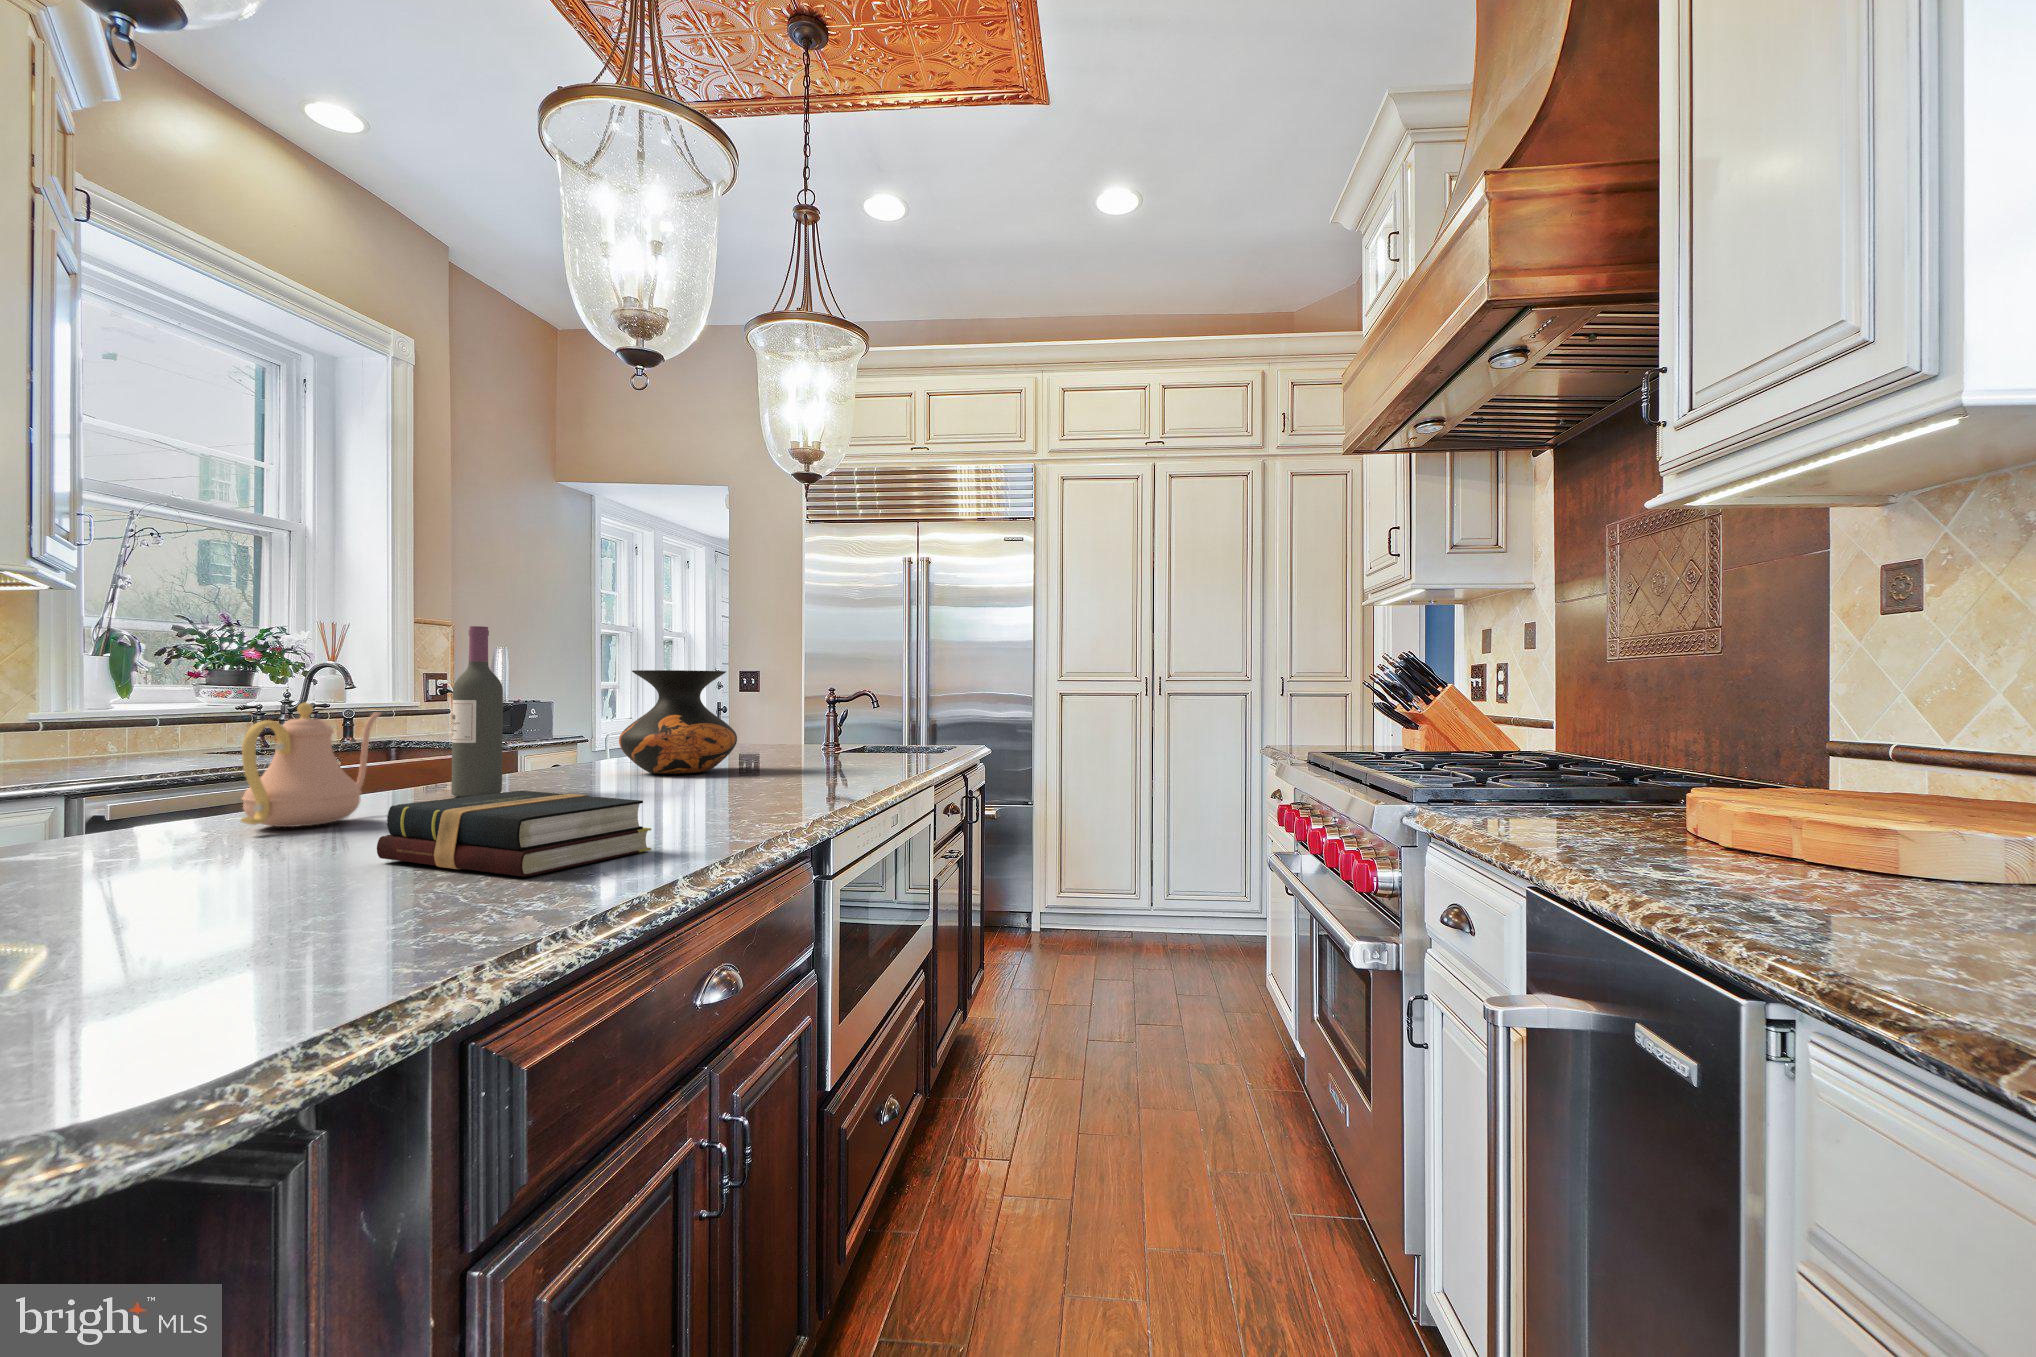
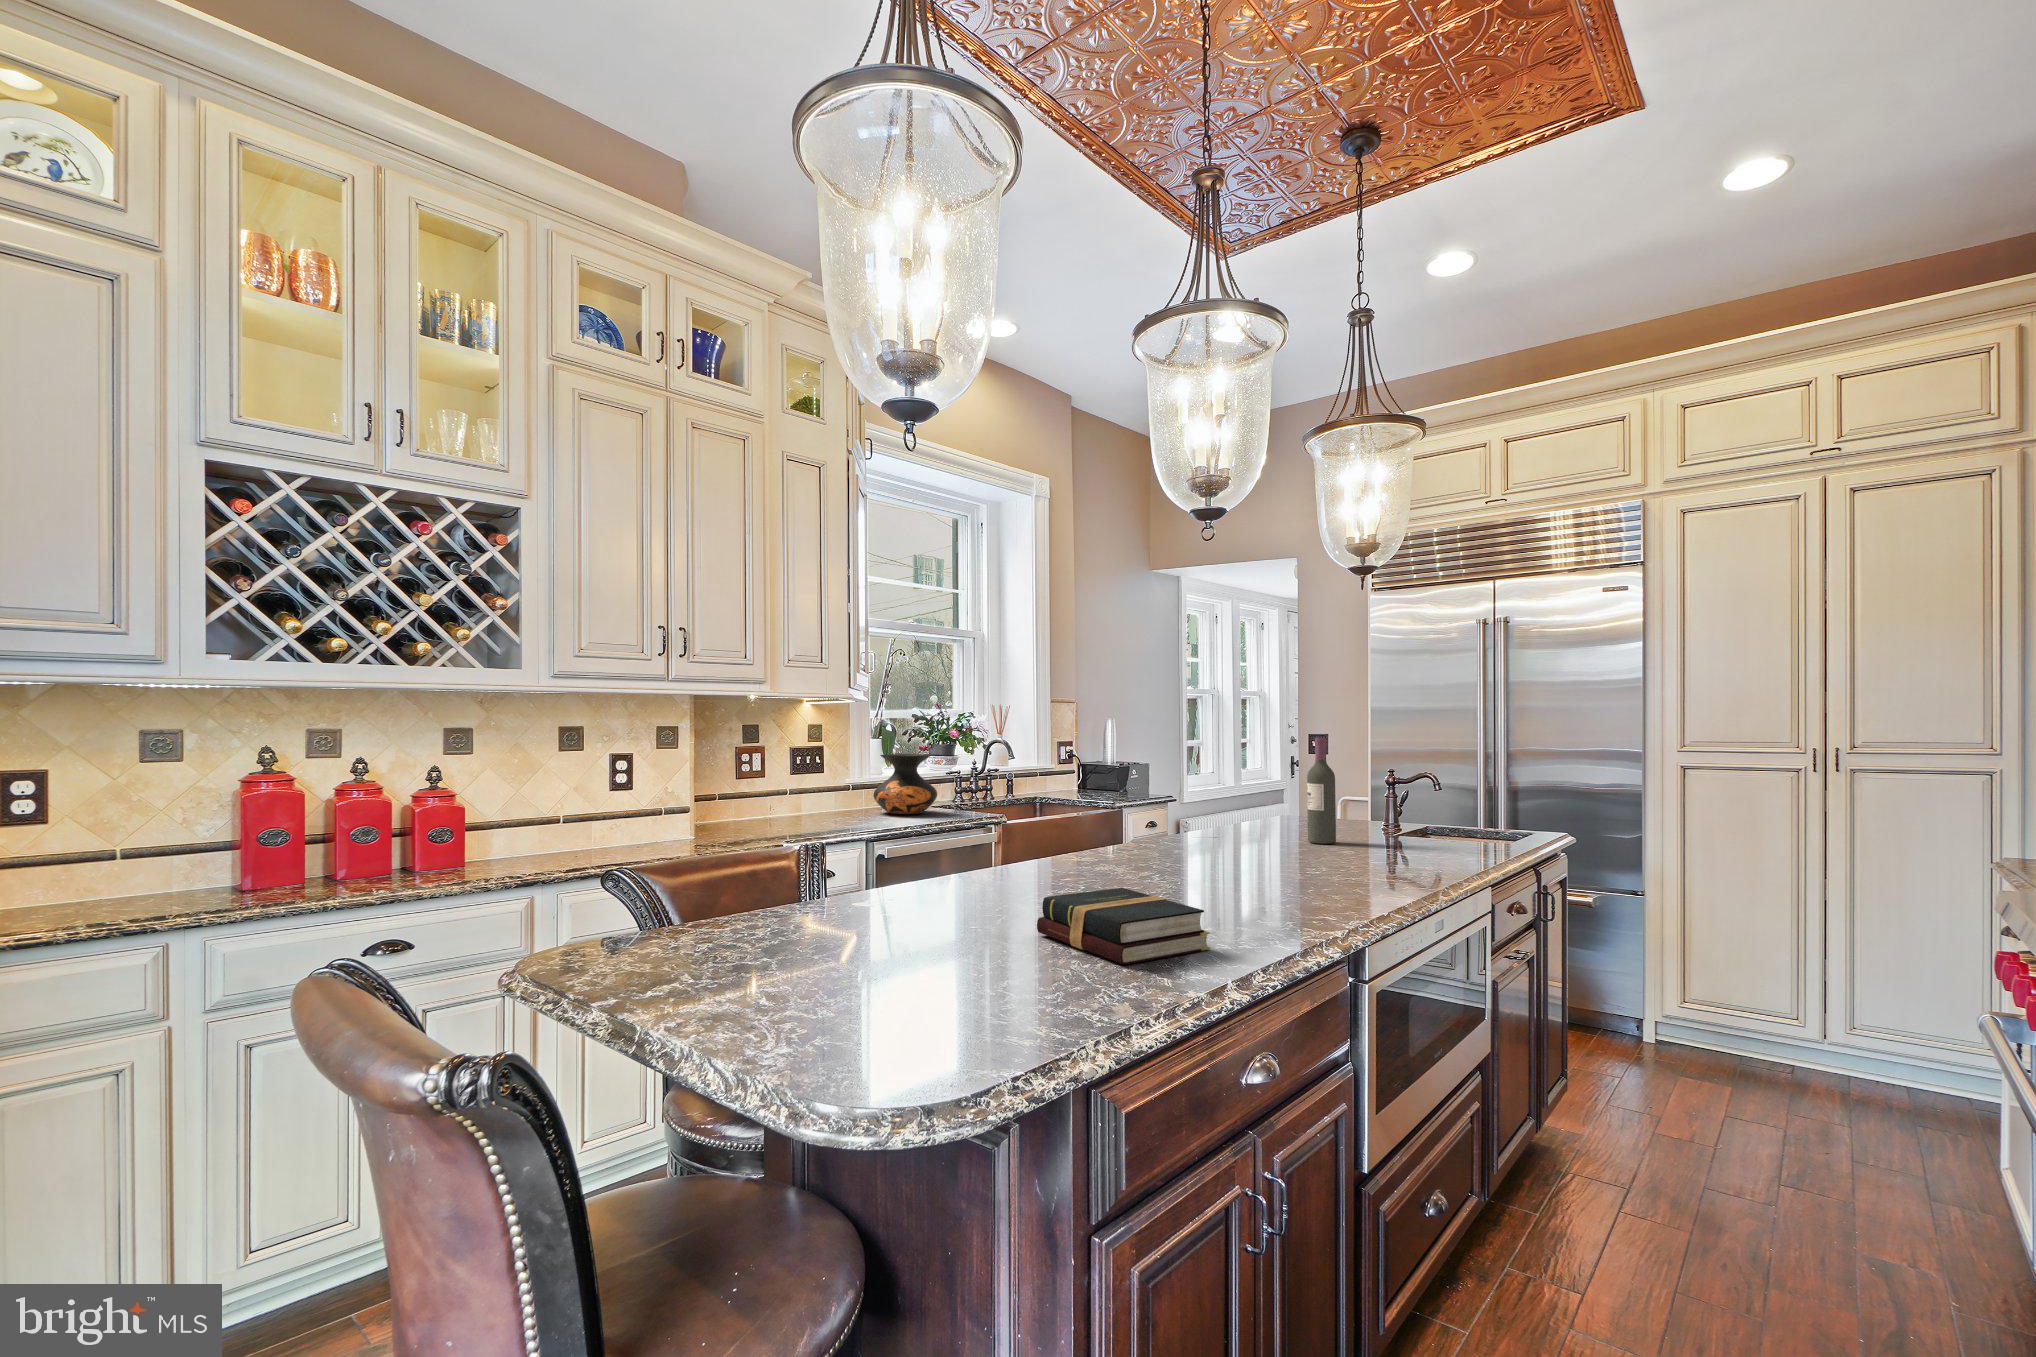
wine bottle: present [452,626,503,797] -> present [1307,738,1336,844]
vase: present [619,670,737,774] -> present [873,754,937,815]
teapot: present [241,703,381,827] -> none [962,807,1036,892]

